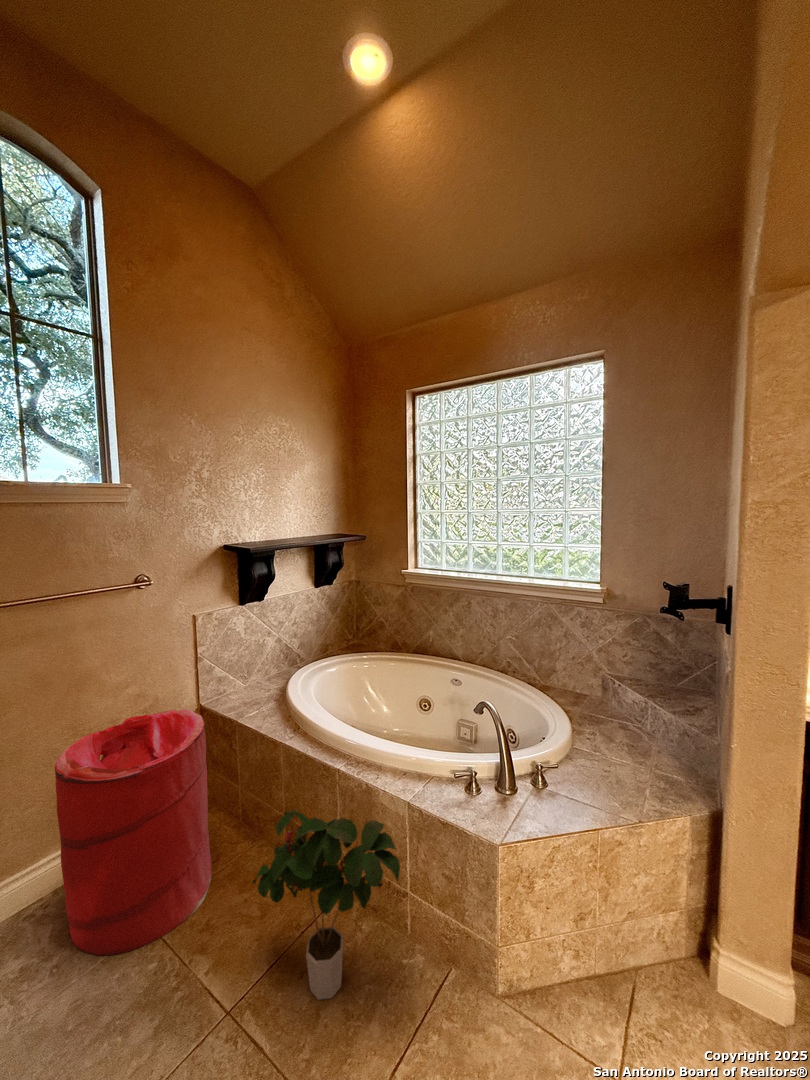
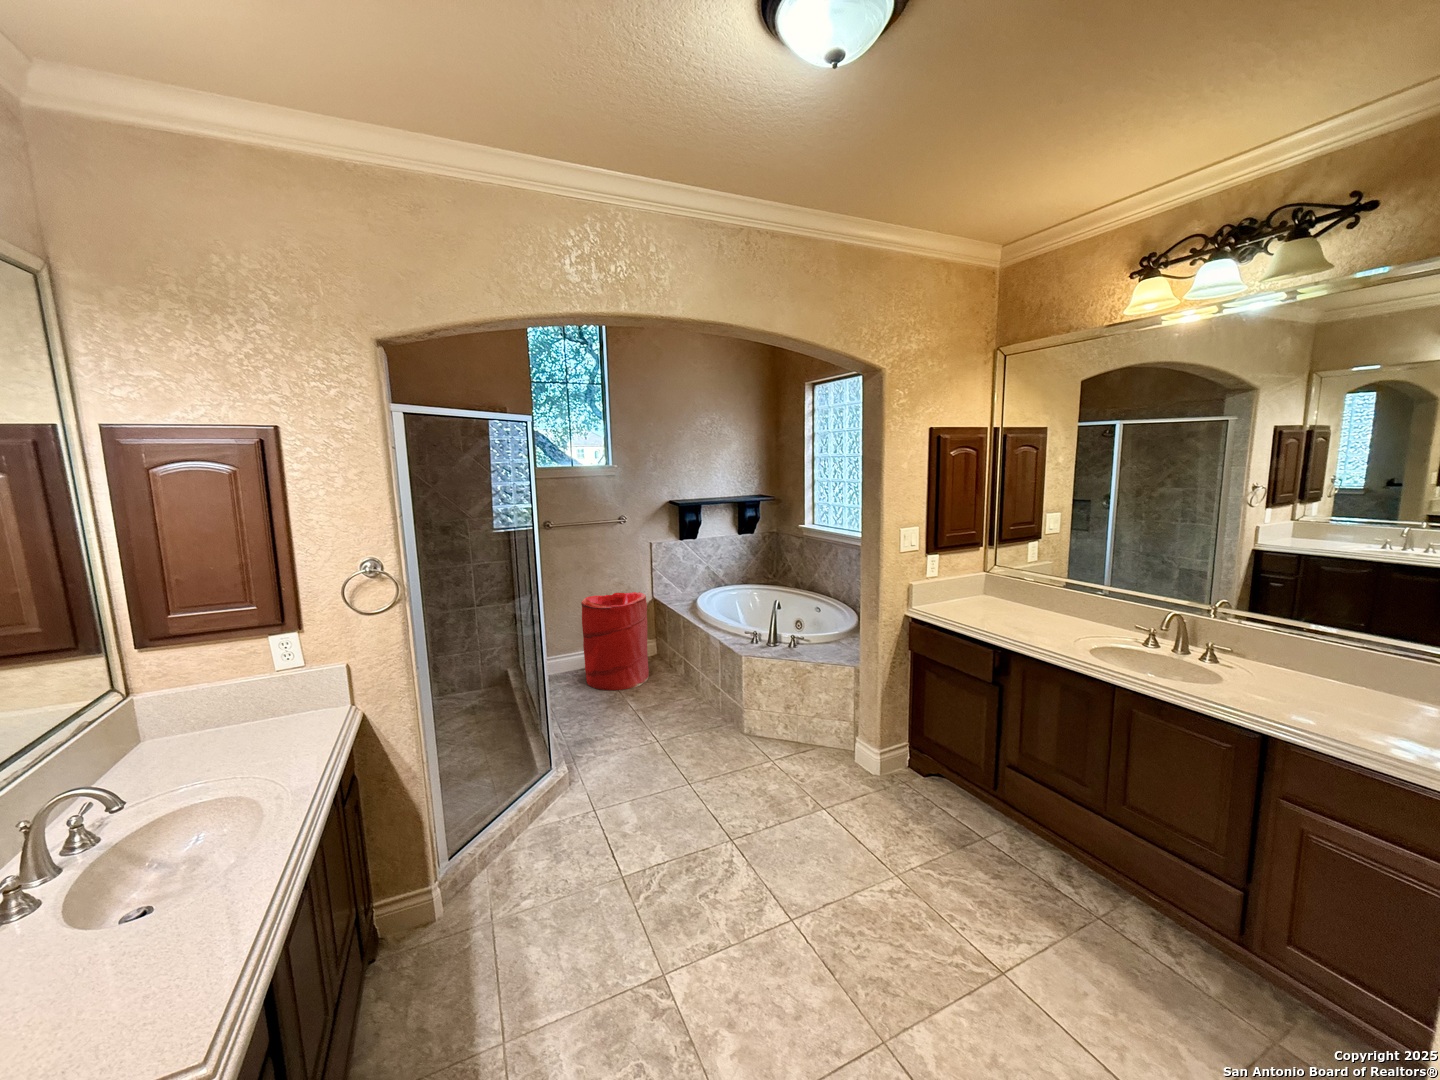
potted plant: present [253,807,400,1000] -> none [650,631,706,718]

